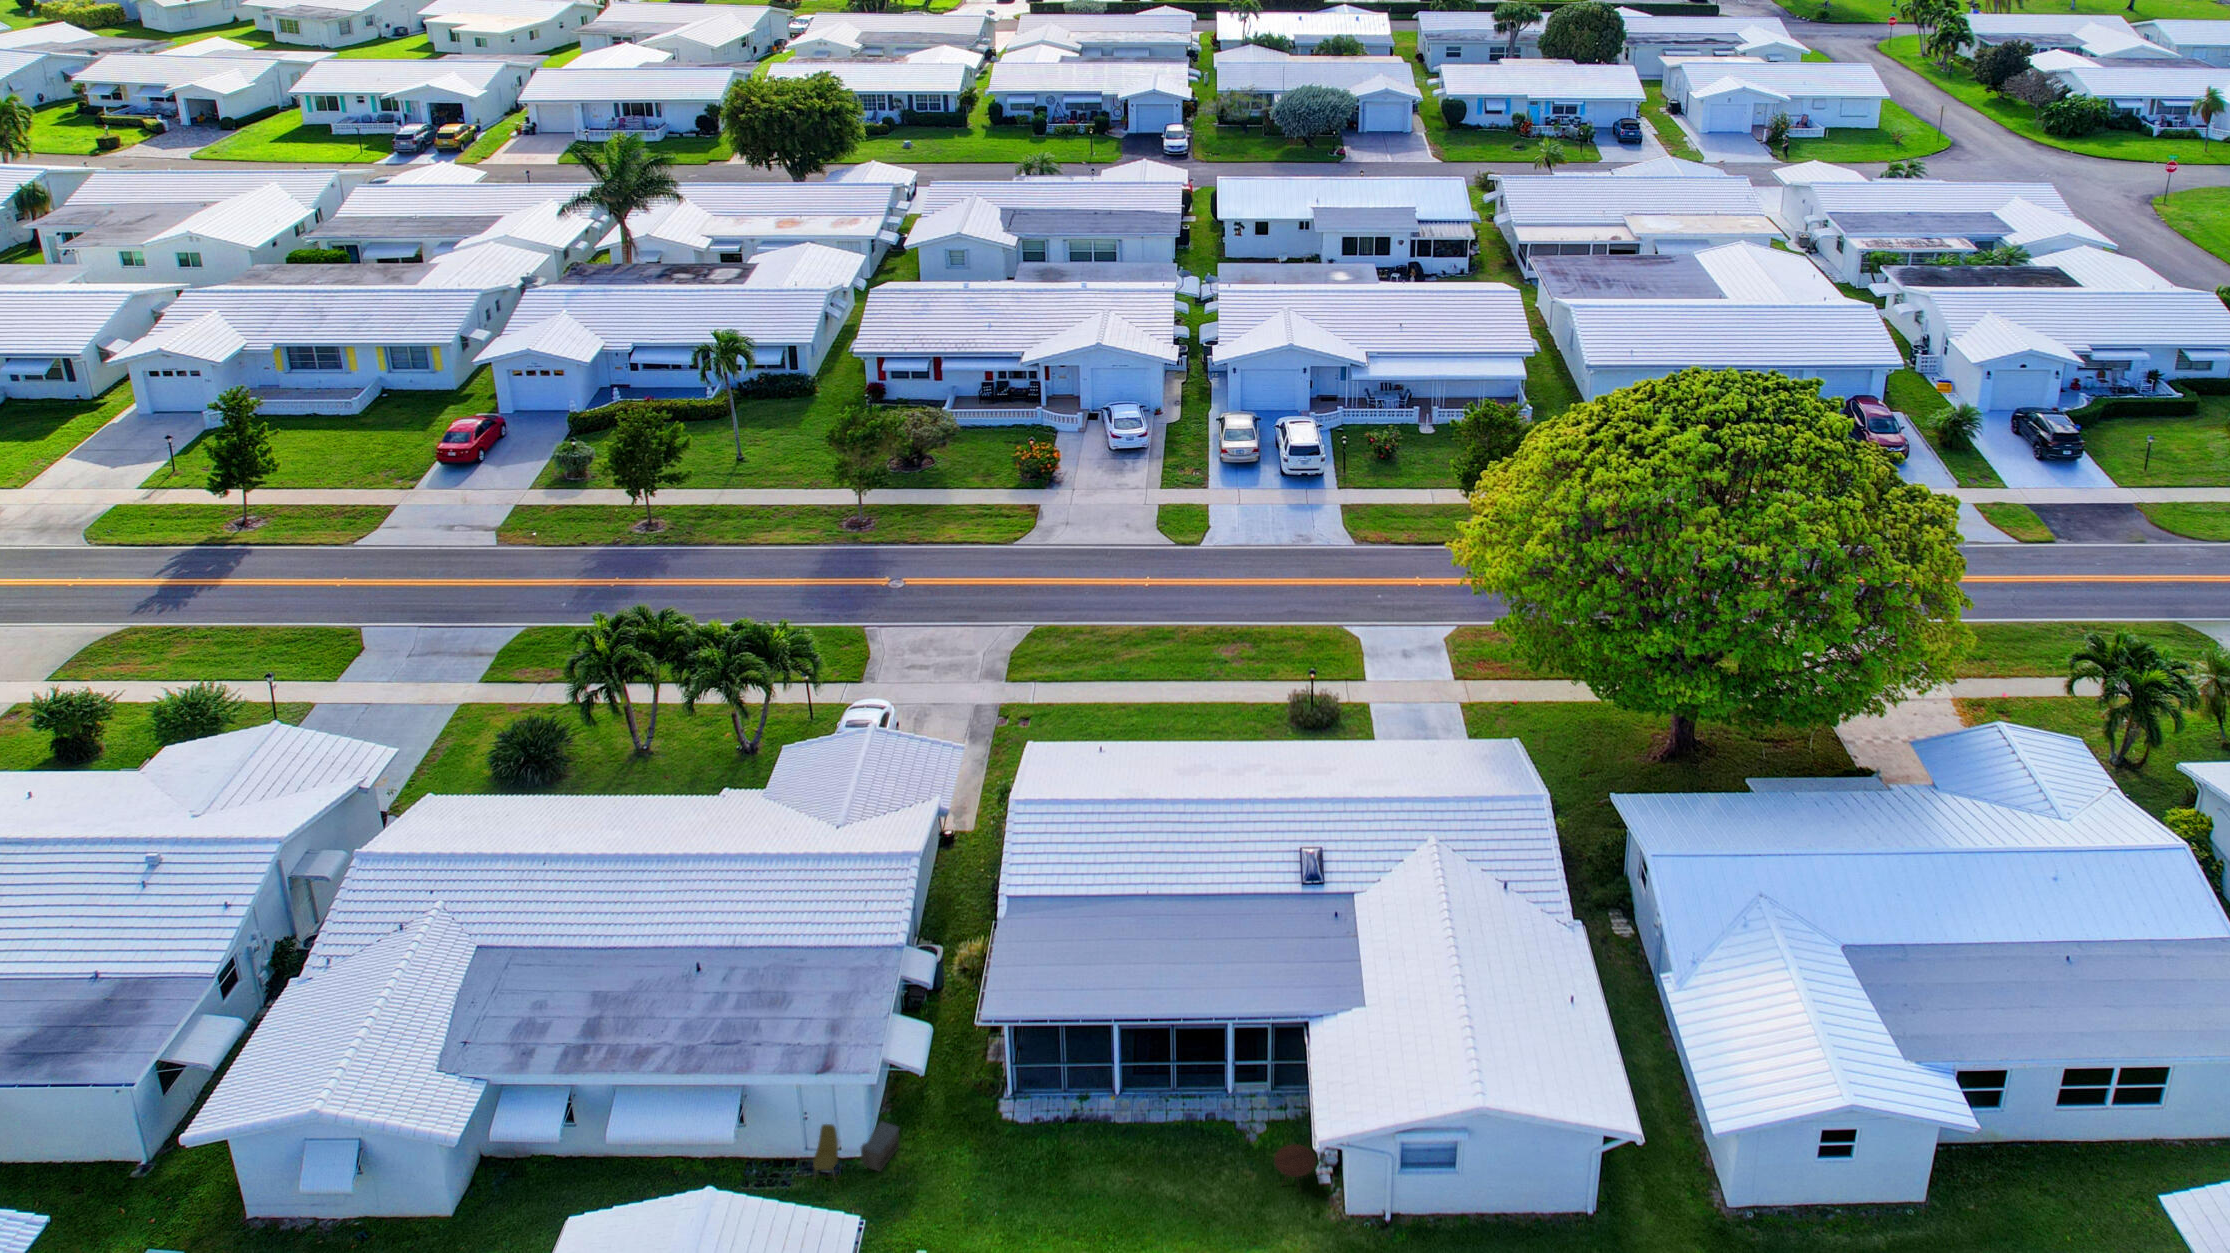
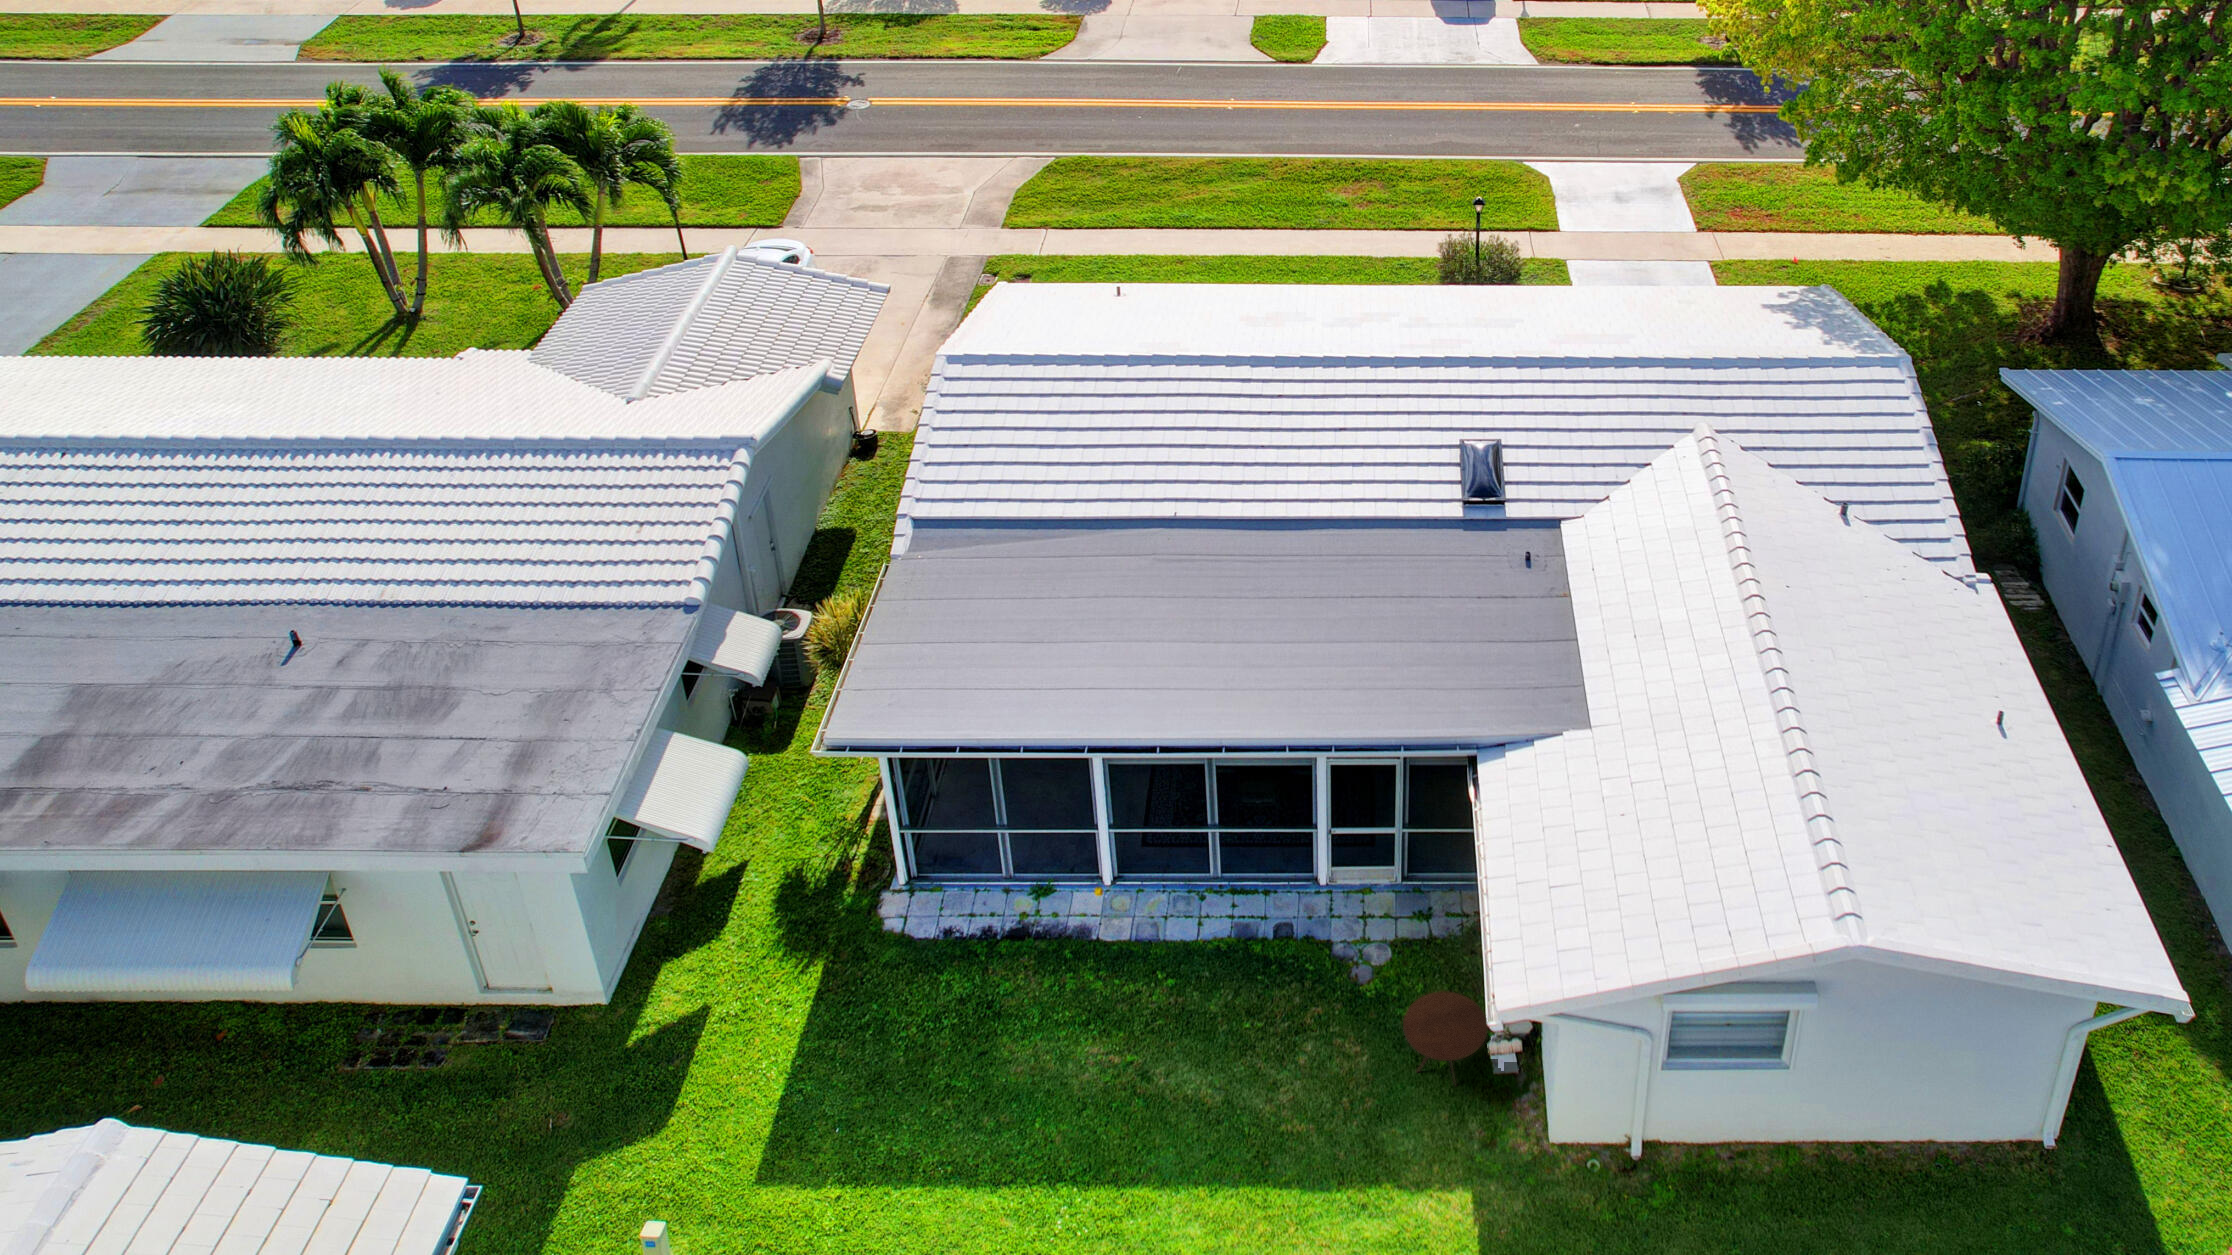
storage bench: present [861,1122,899,1171] -> none [582,934,676,1032]
chair: present [813,1124,838,1181] -> none [484,943,551,1054]

